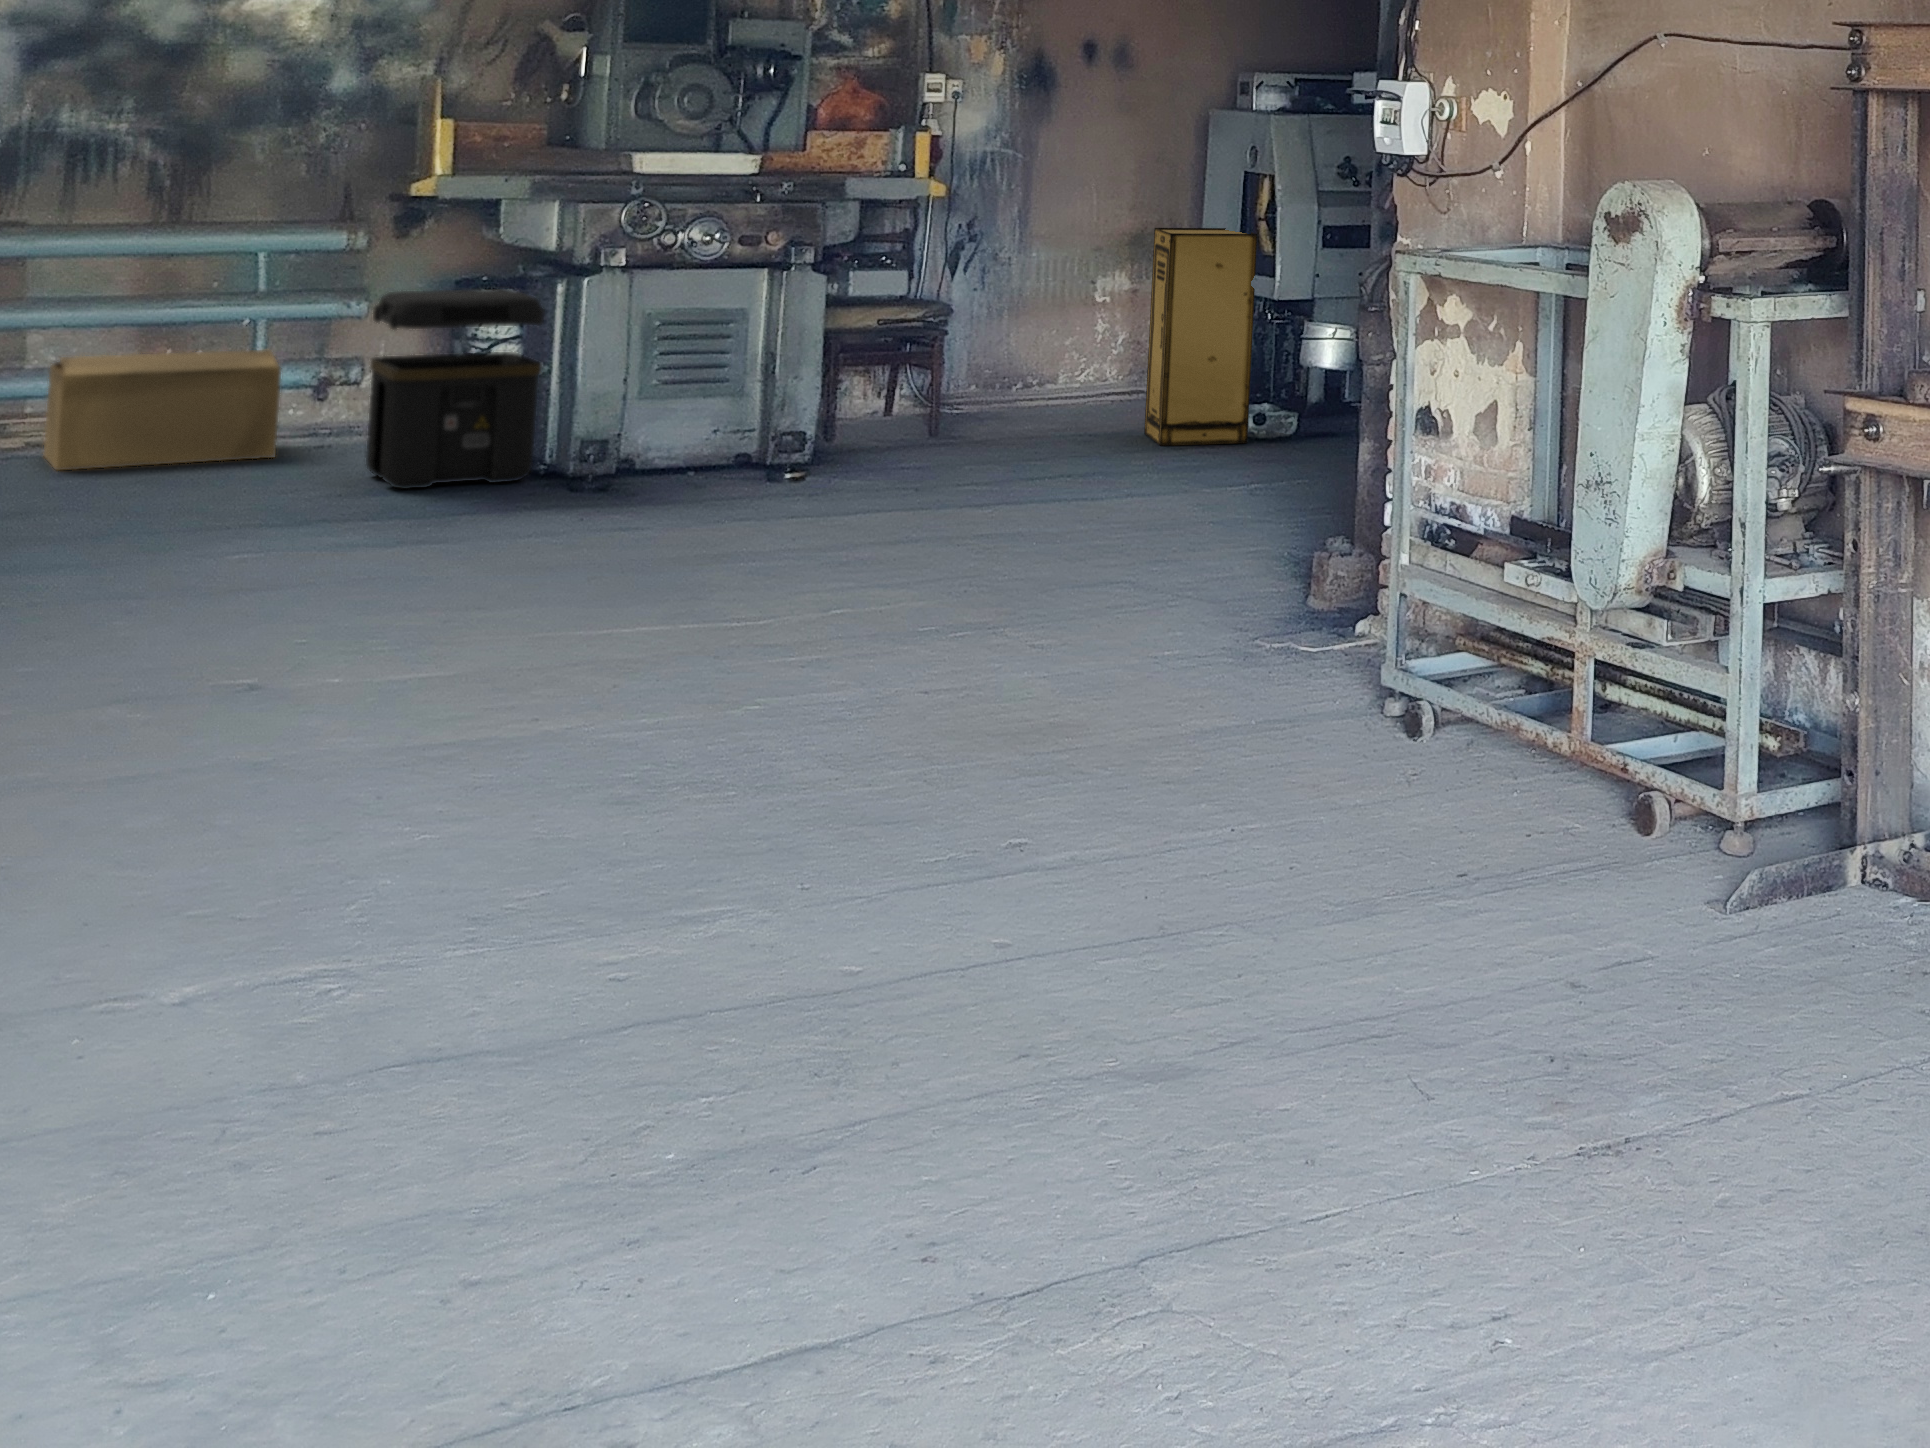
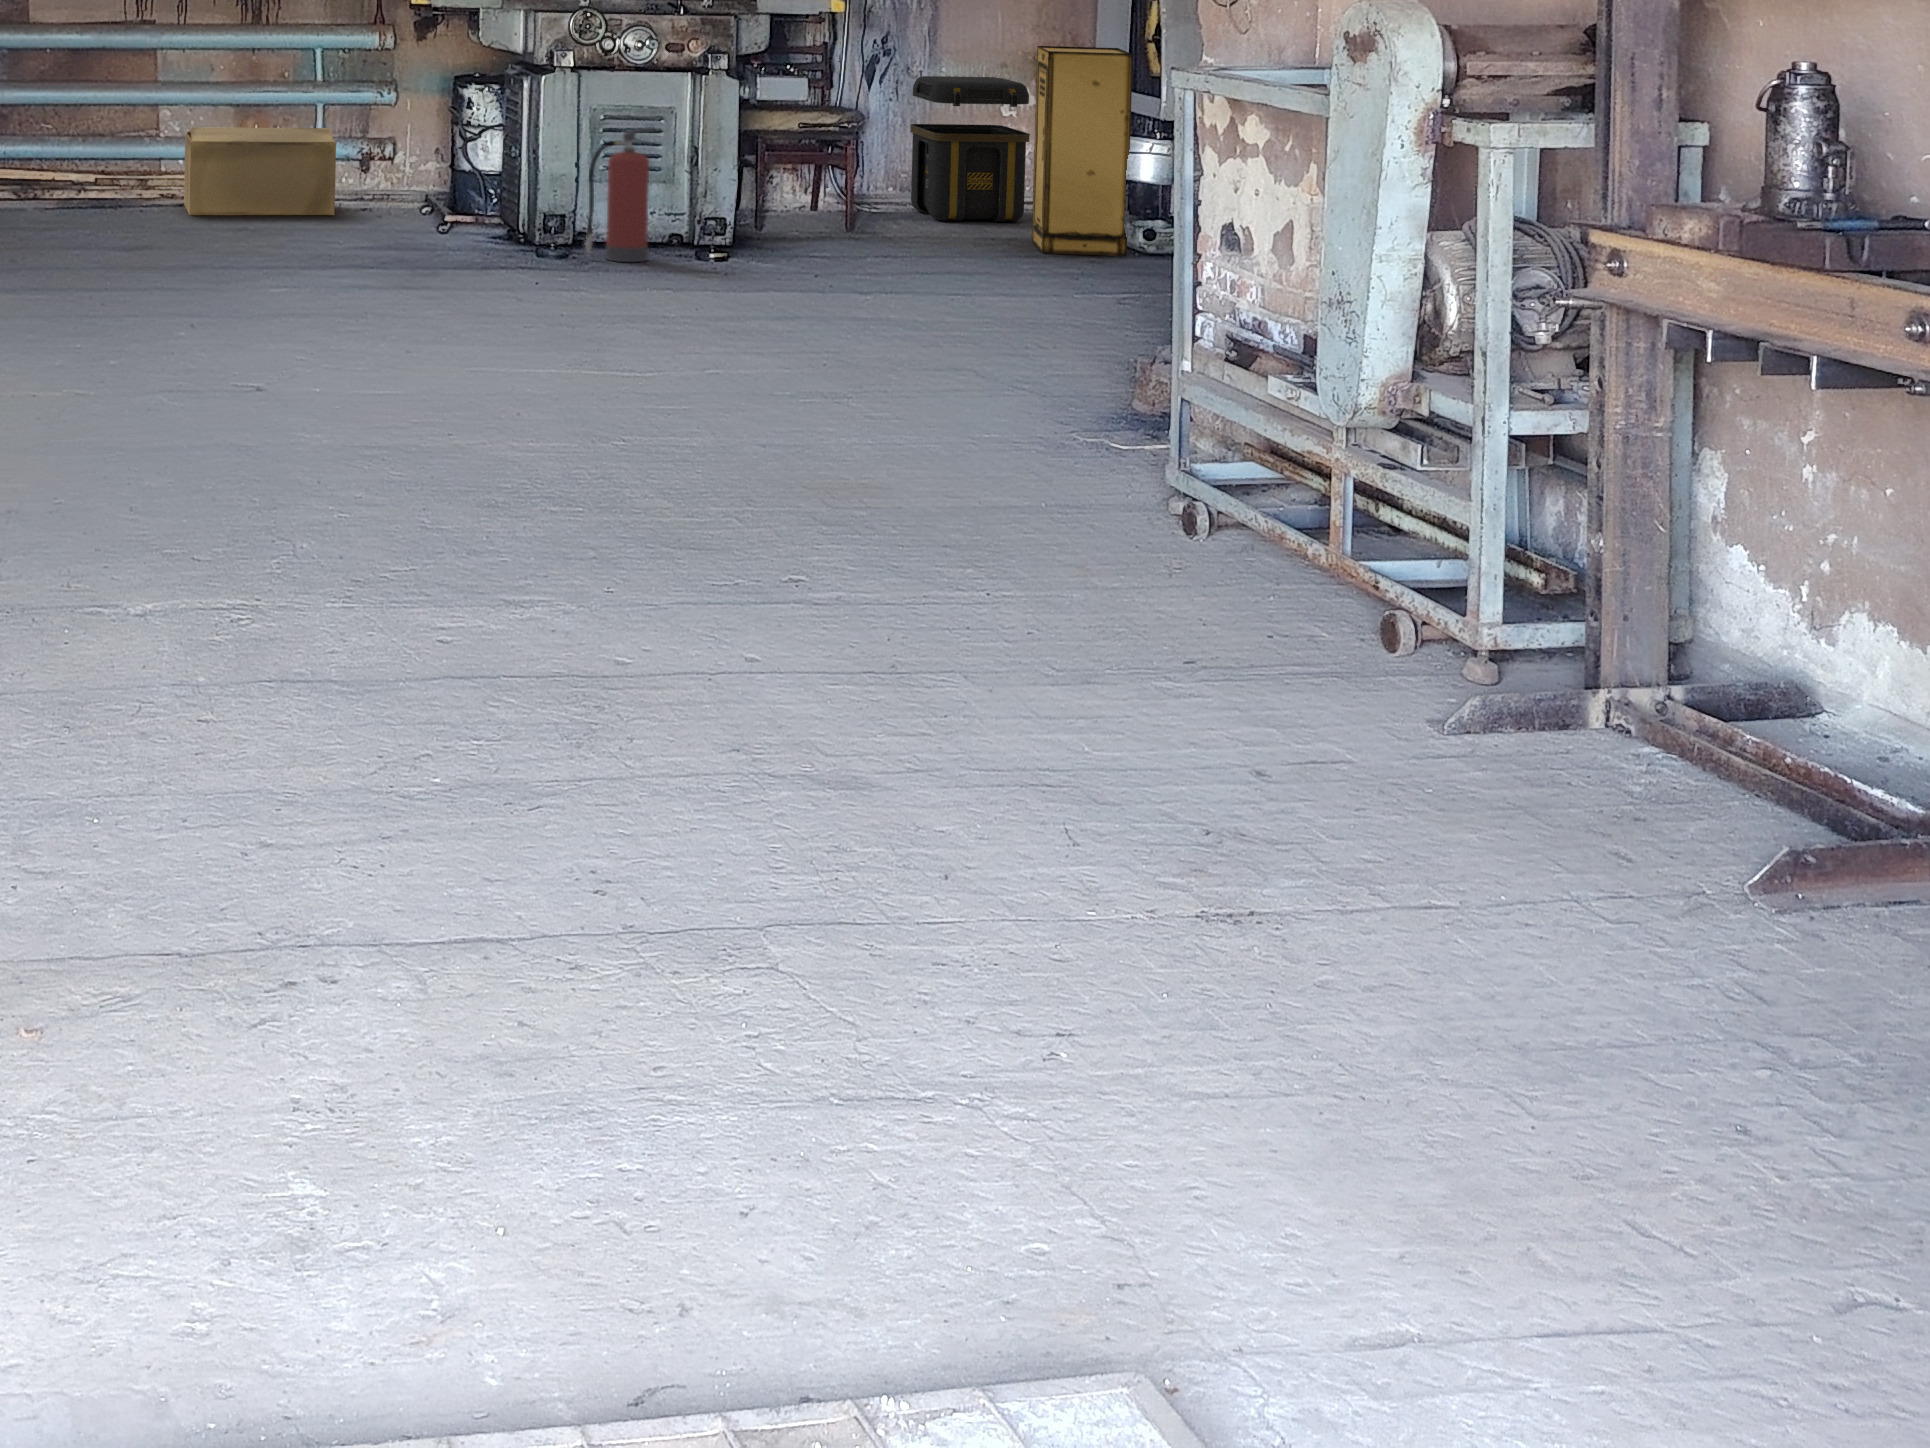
toolbox: present [366,289,544,489] -> present [910,76,1030,222]
fire extinguisher: none [633,331,728,490] -> present [585,127,654,262]

